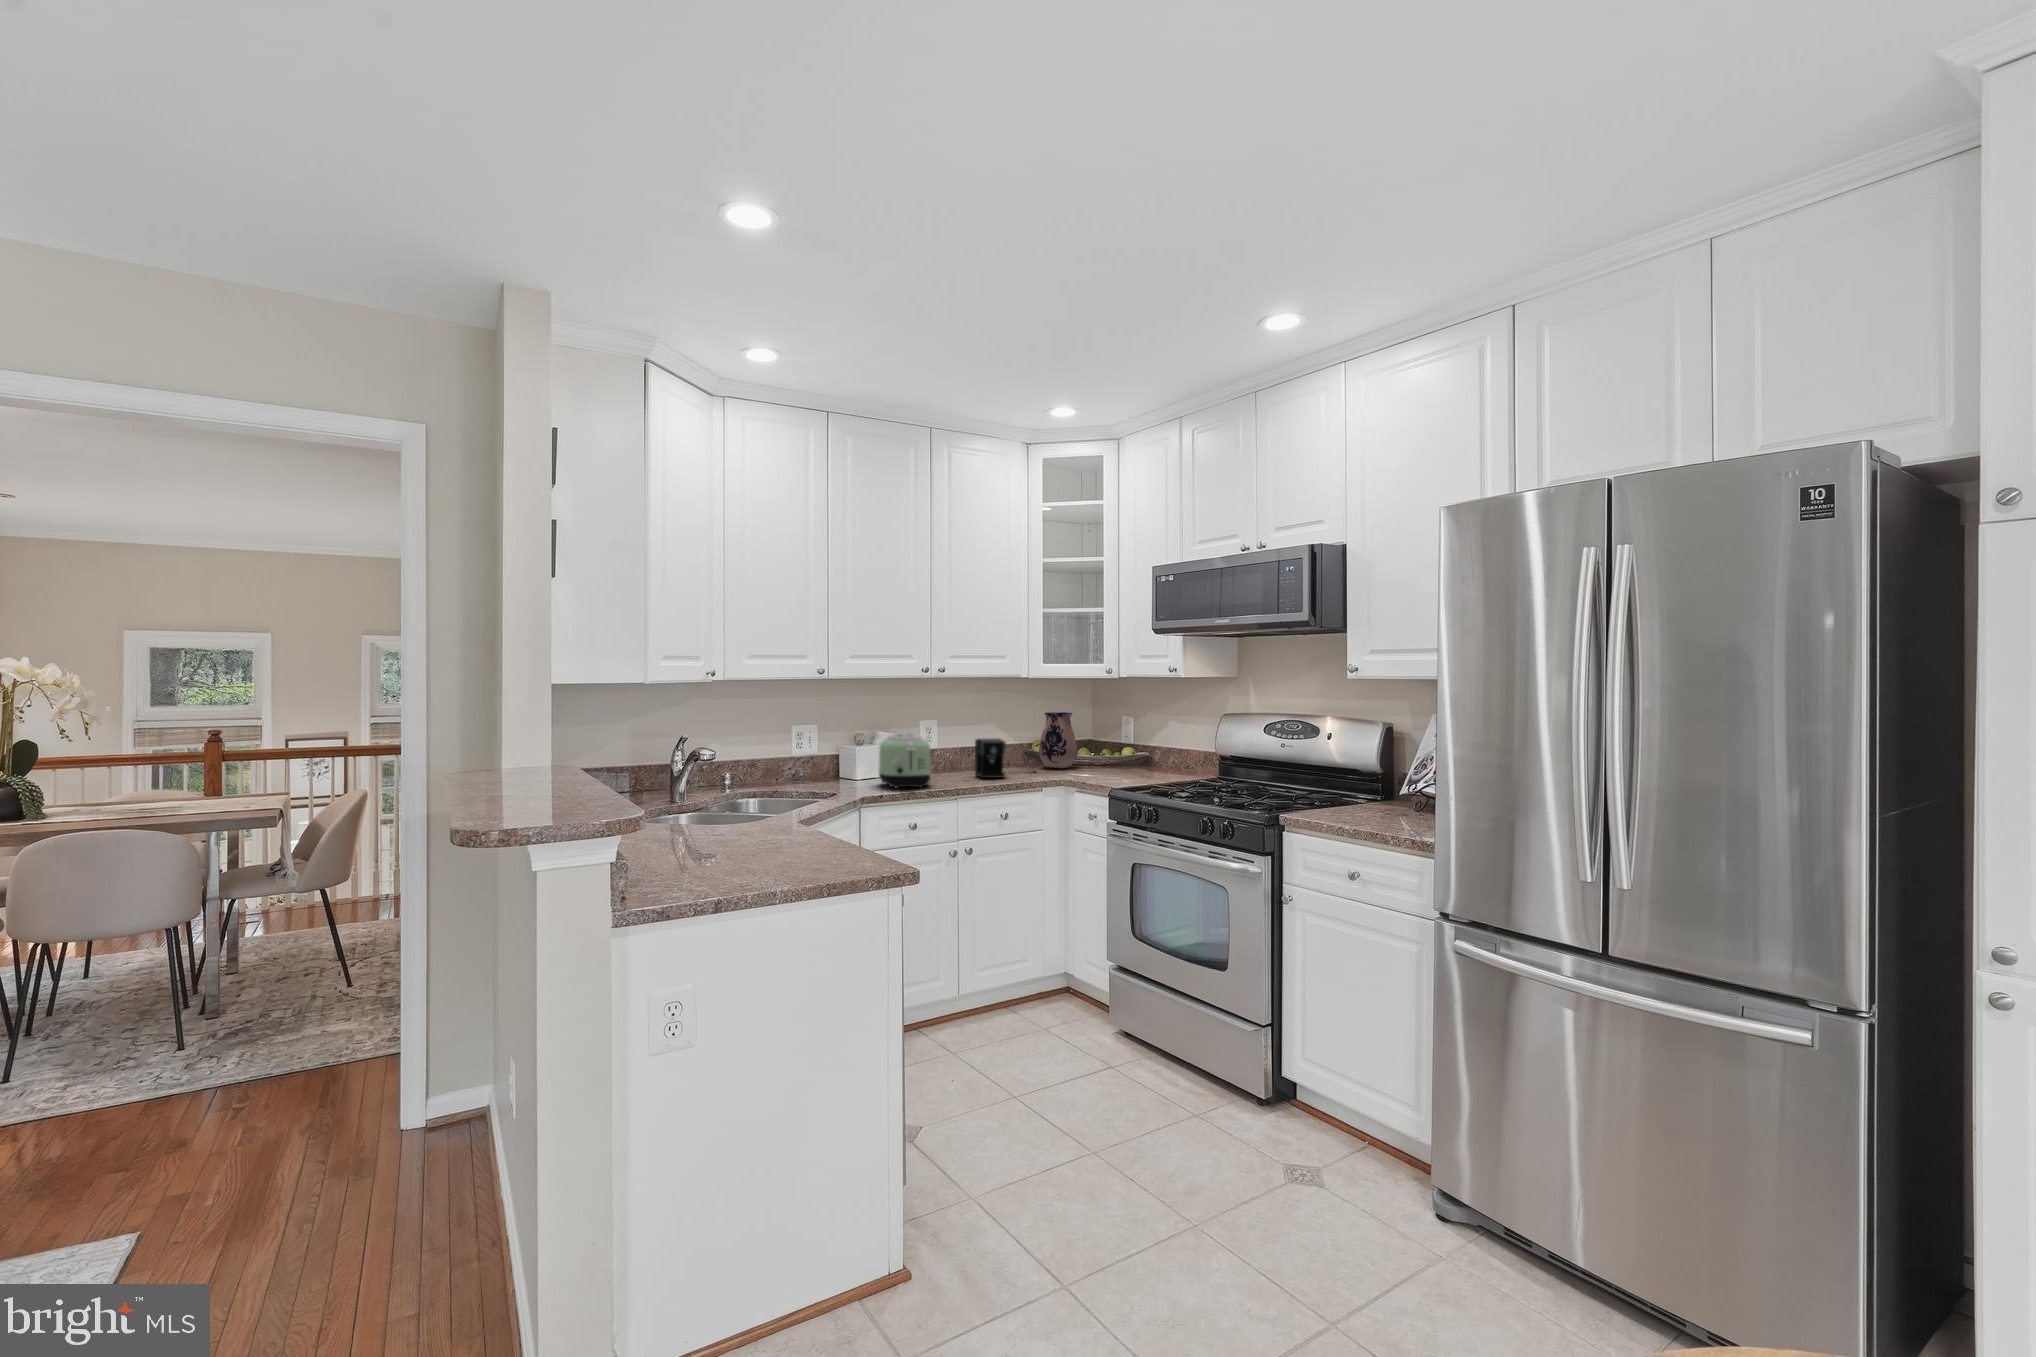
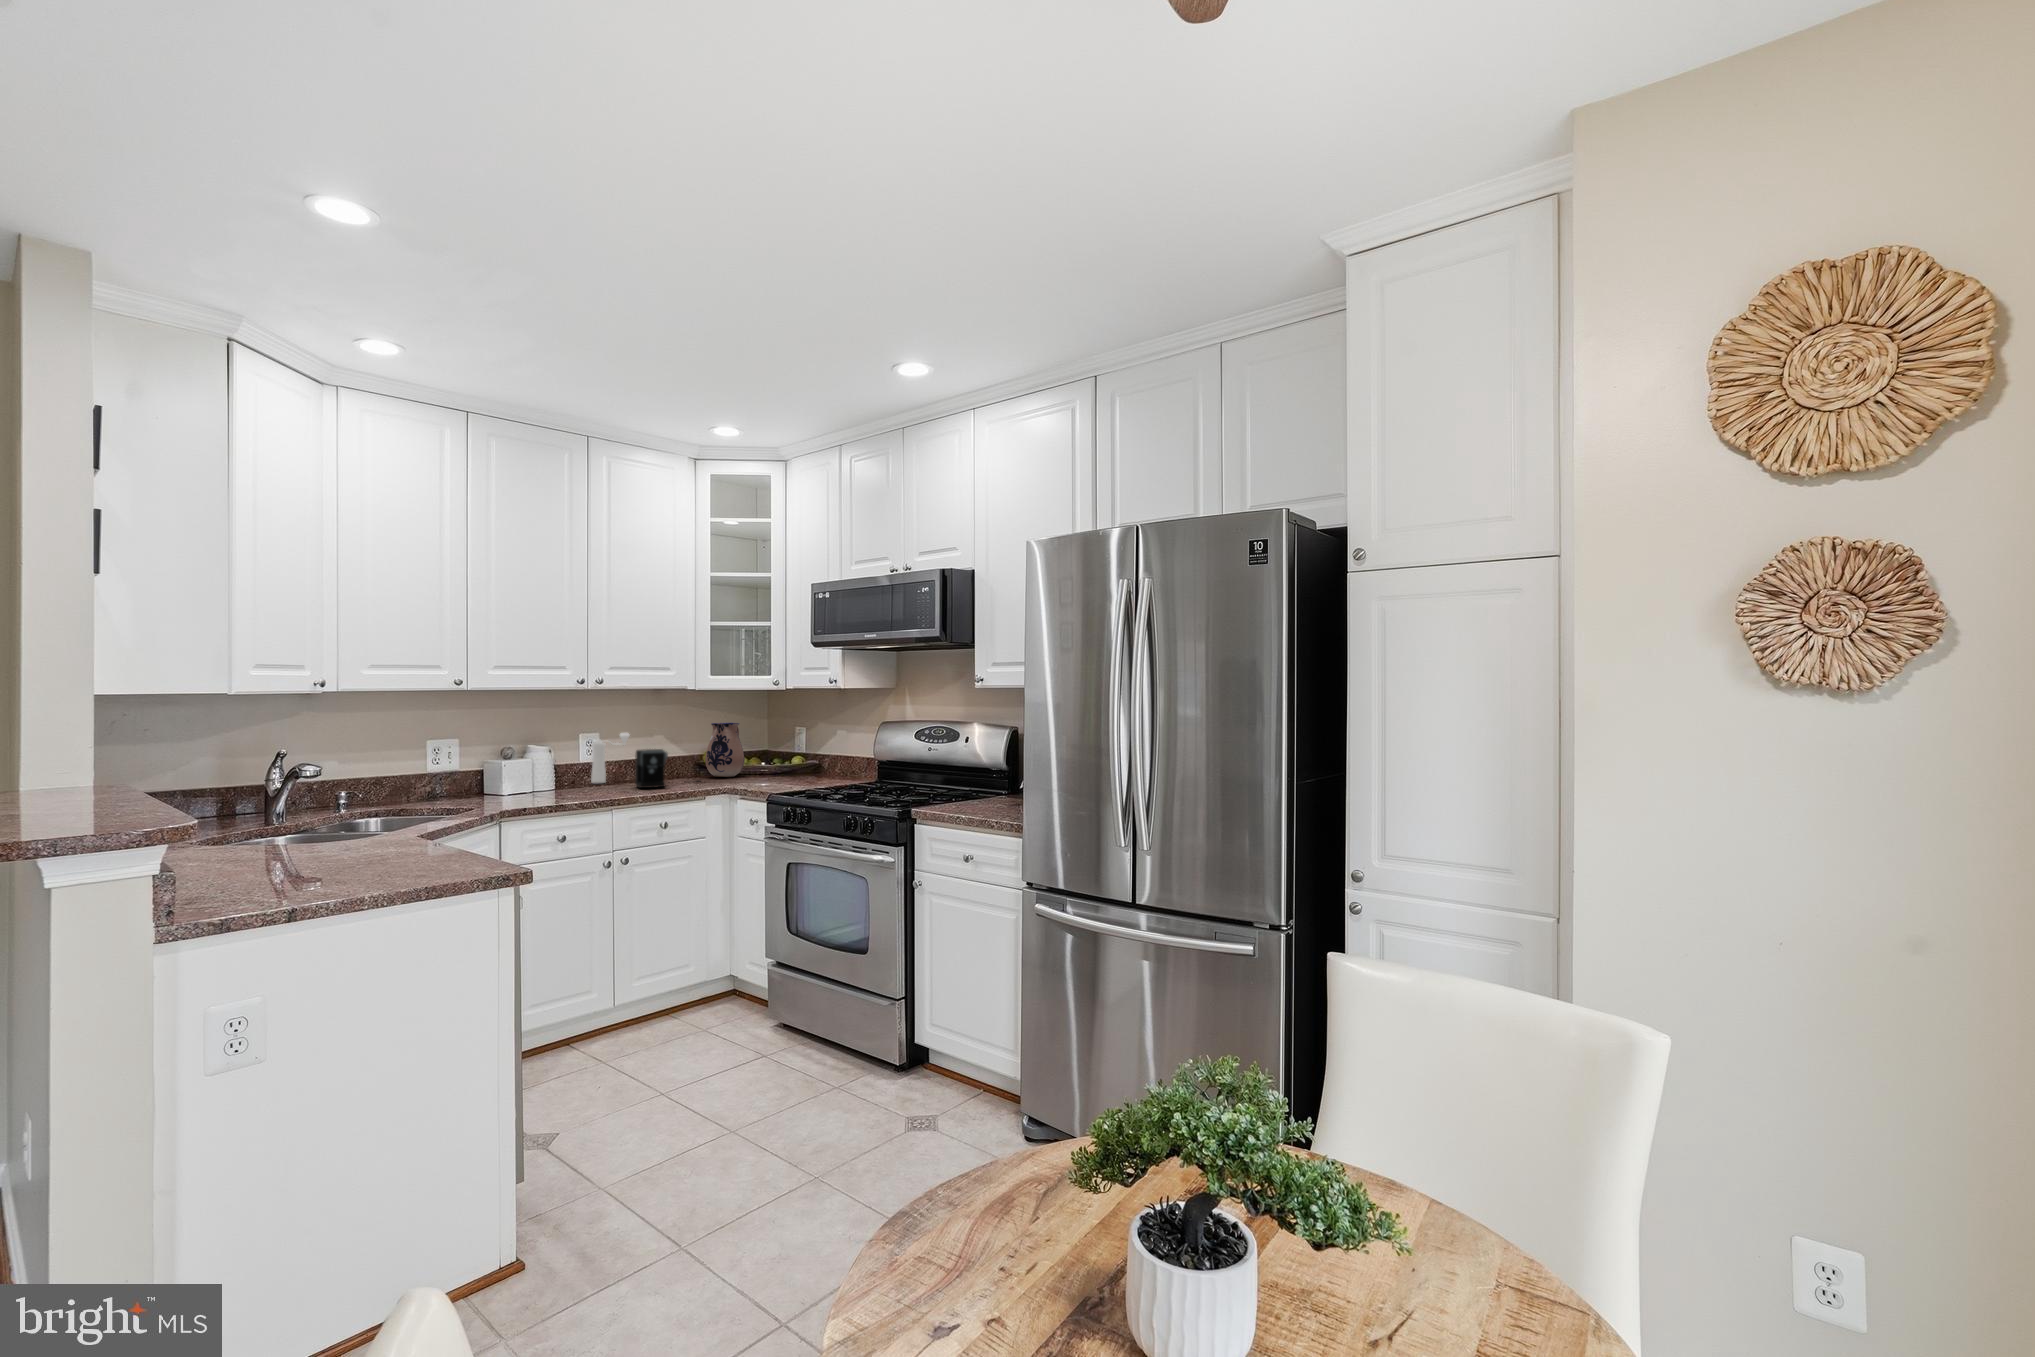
pepper mill: none [932,721,967,771] -> present [591,733,629,783]
toaster: present [879,734,931,788] -> none [526,746,584,801]

